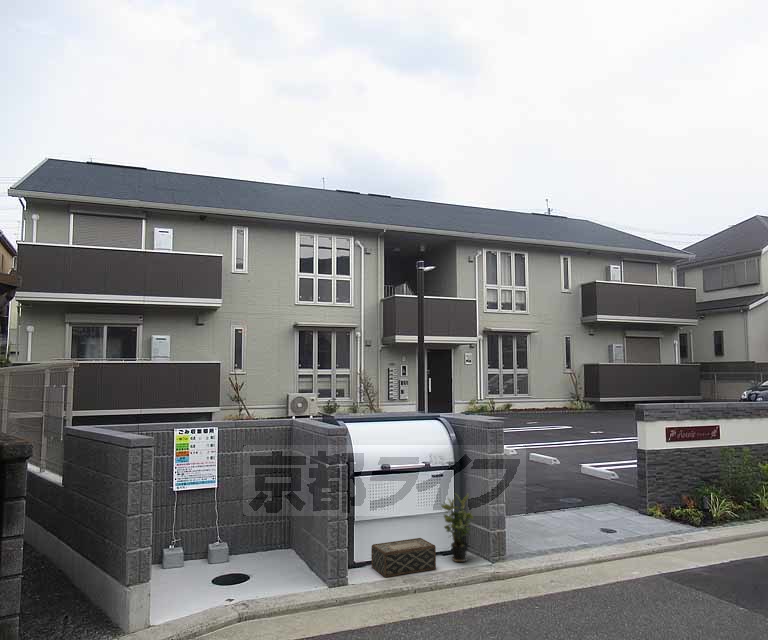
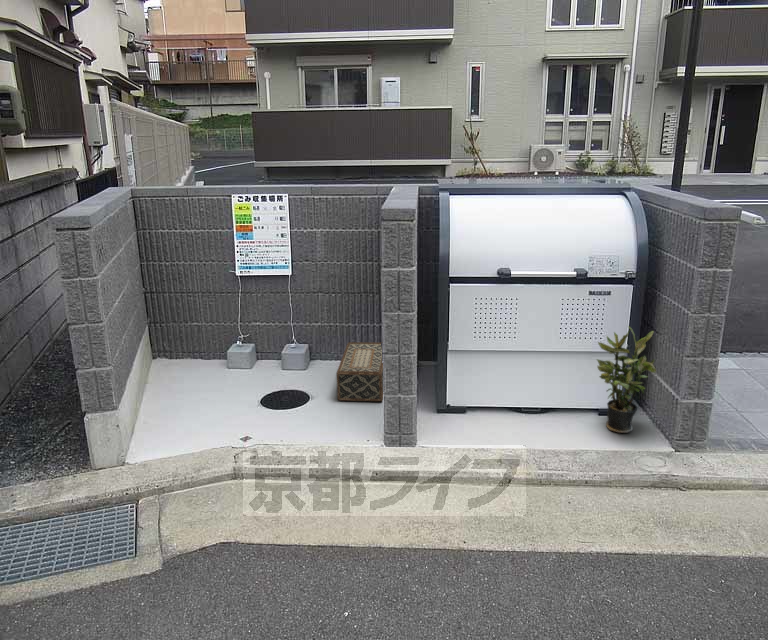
woven basket: present [371,538,436,577] -> present [337,342,385,401]

